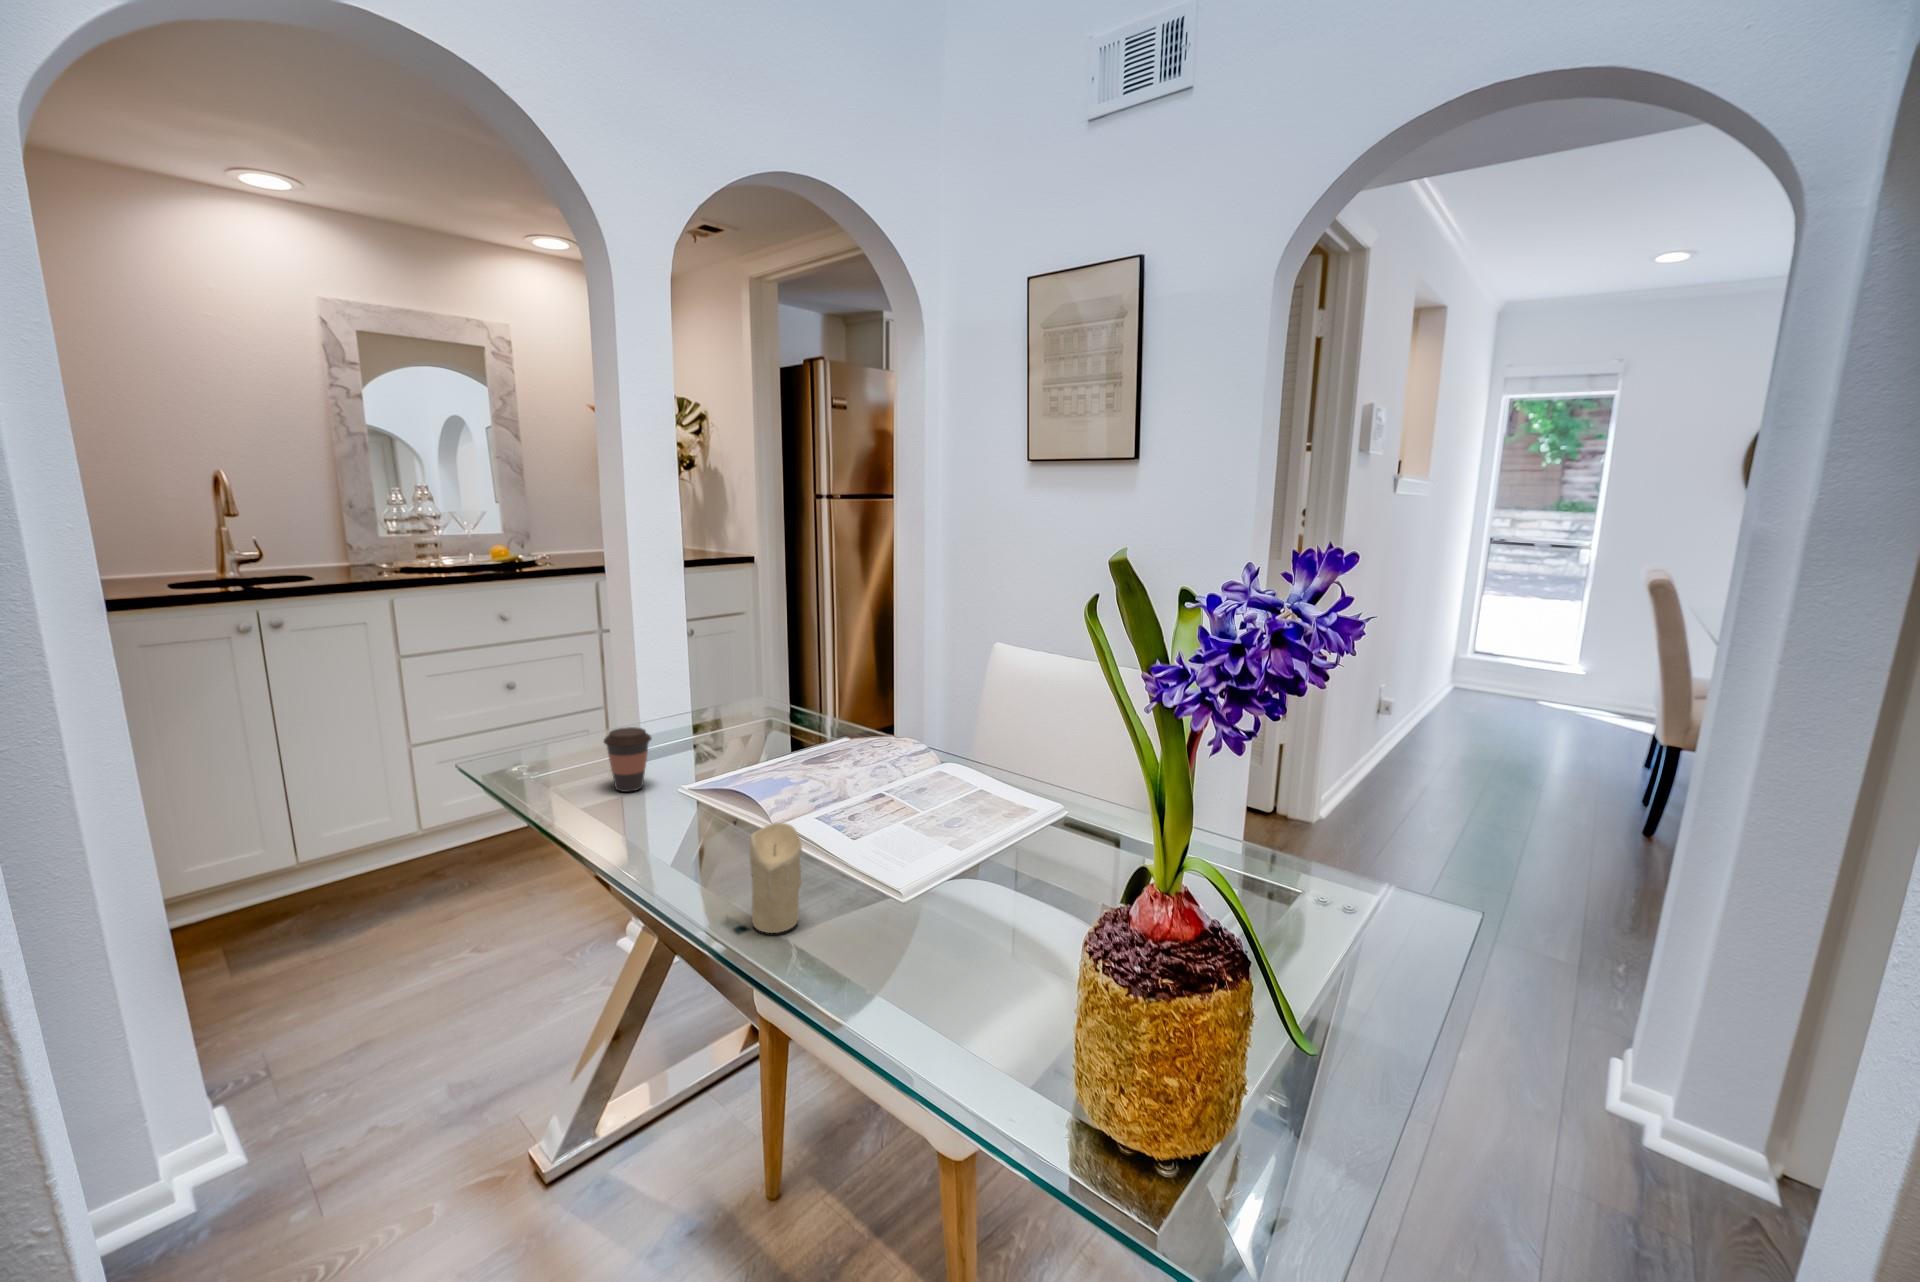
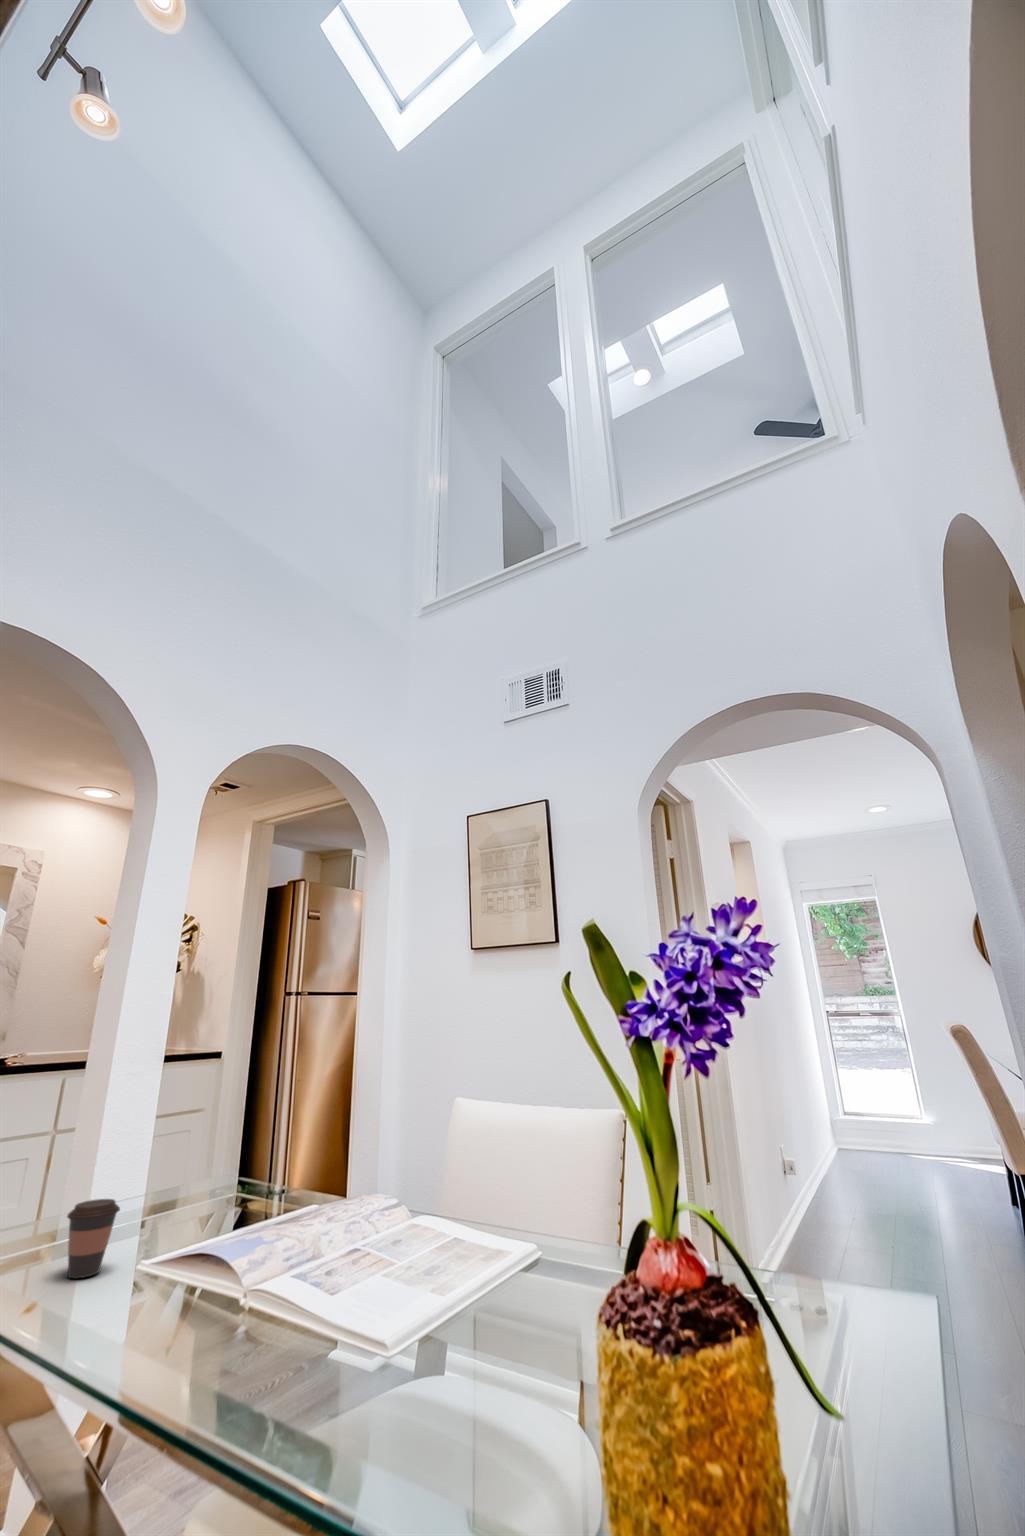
candle: present [750,823,802,933] -> none [223,1261,288,1408]

